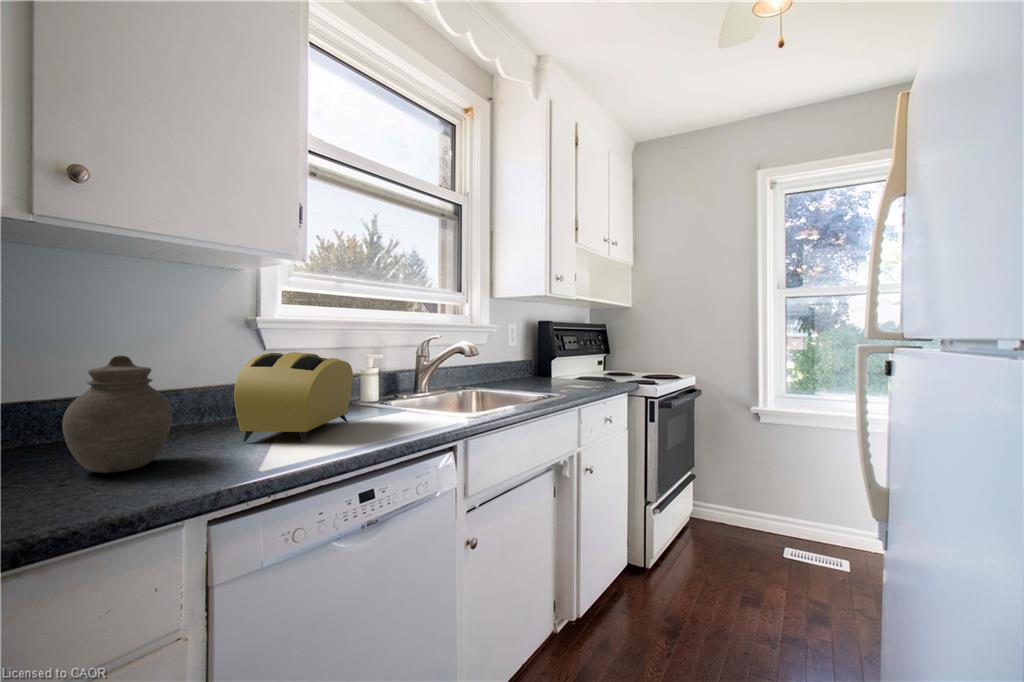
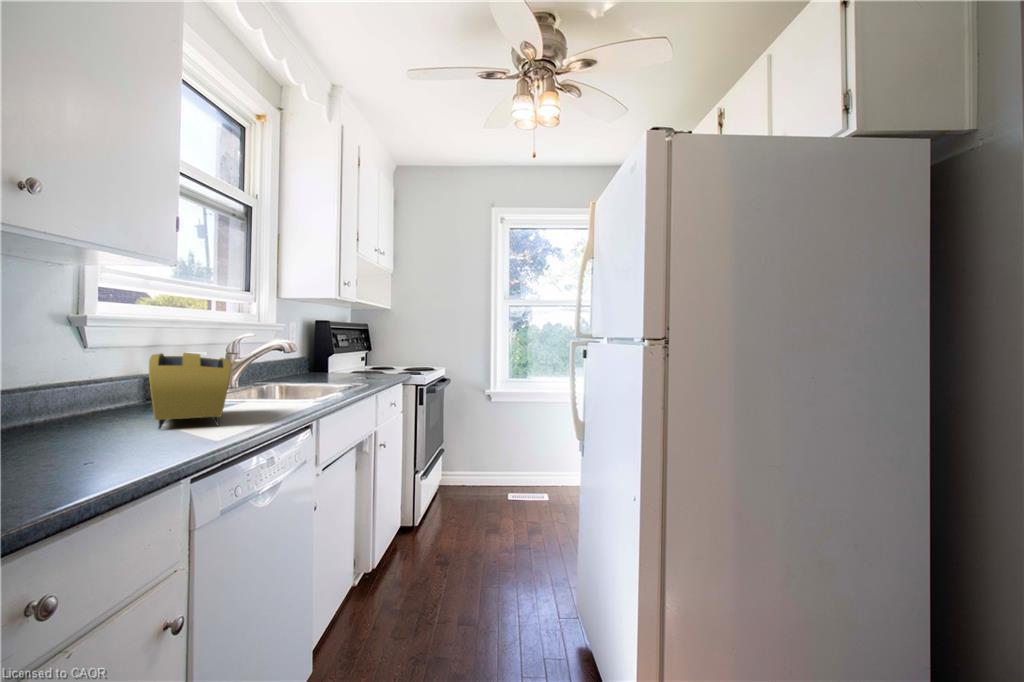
jar: present [62,356,172,473] -> none [50,357,140,452]

